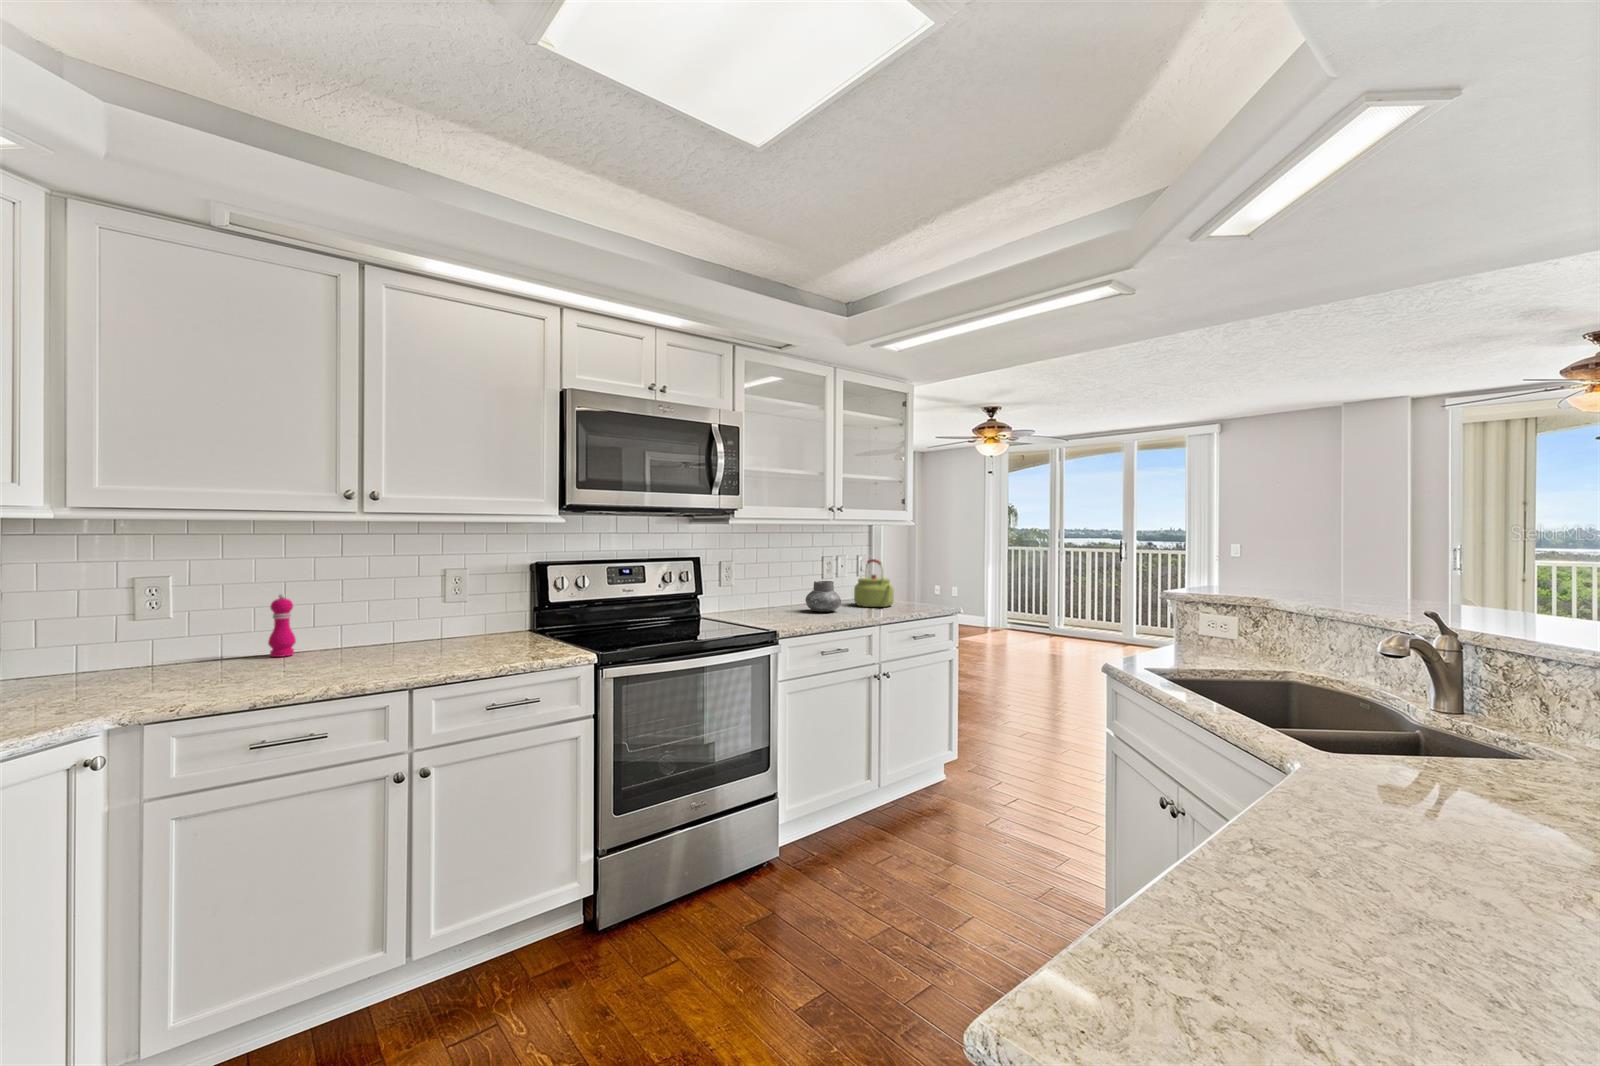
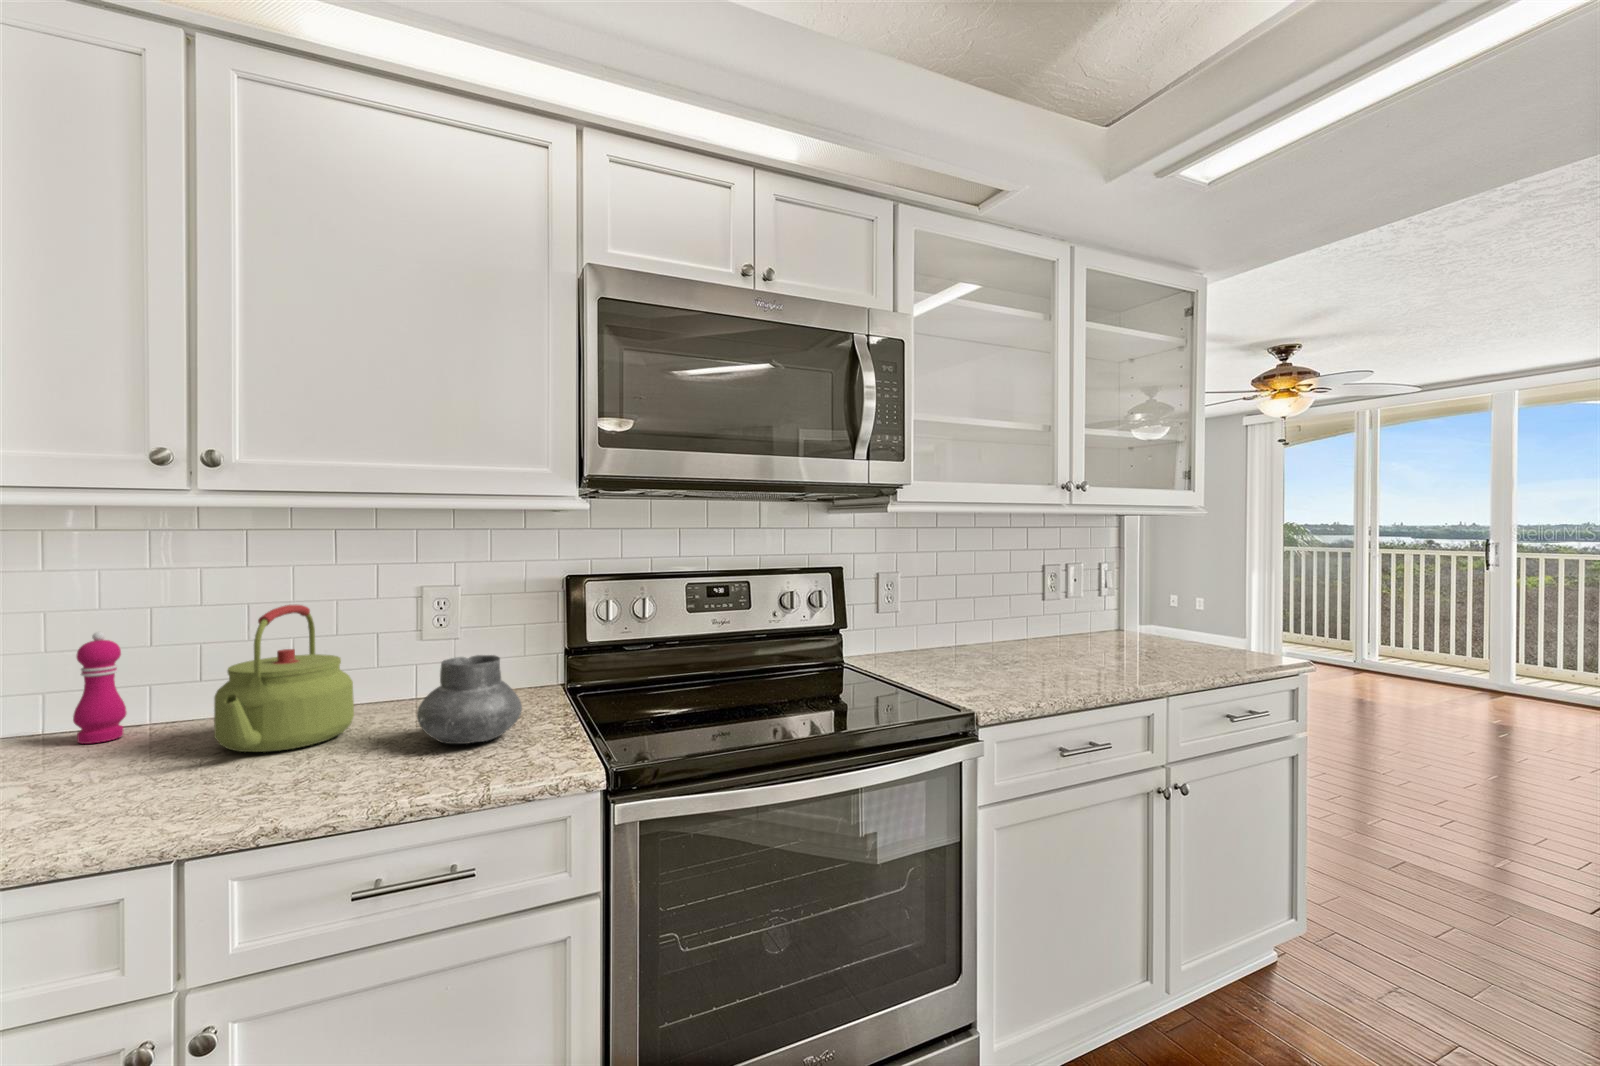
kettle: present [854,559,894,607] -> present [214,605,354,752]
vase: present [805,581,841,612] -> present [417,655,522,744]

